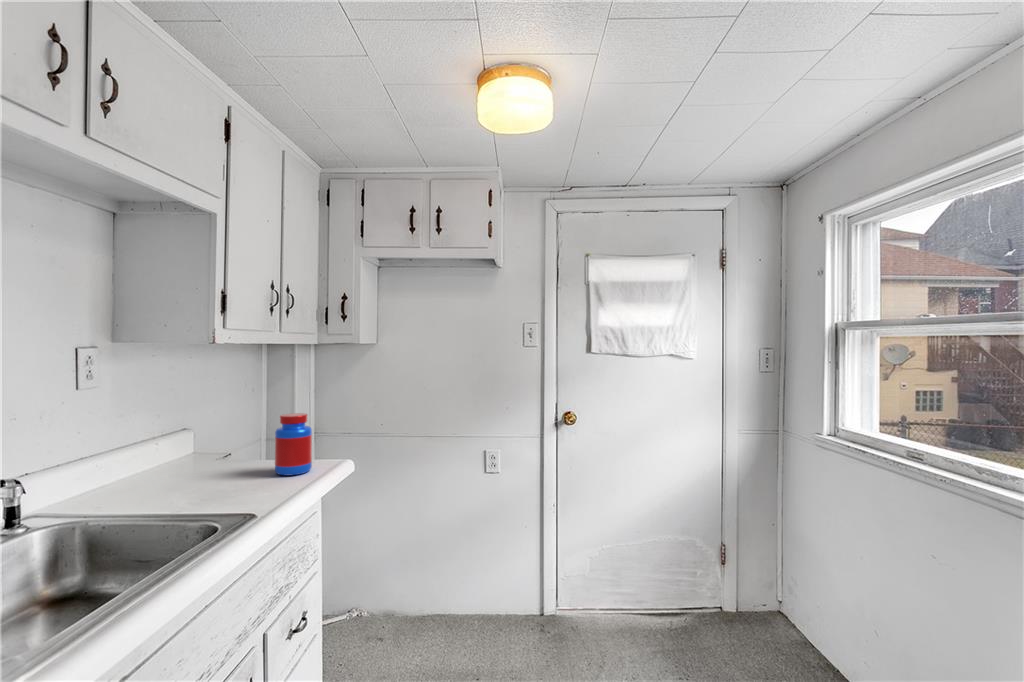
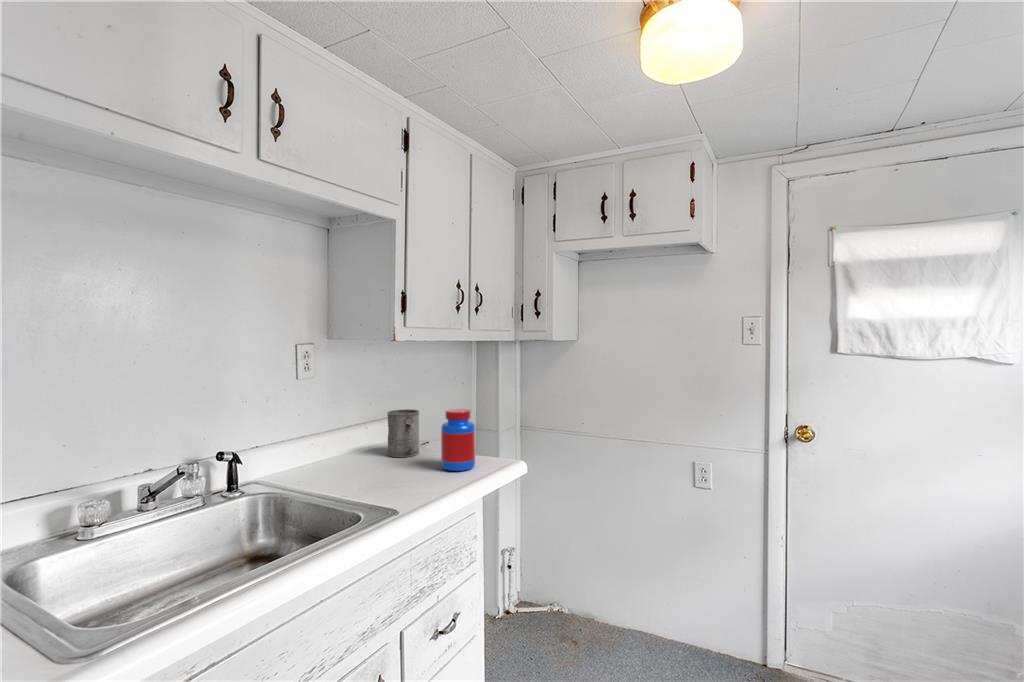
mug: none [194,420,235,472] -> present [387,409,419,457]

